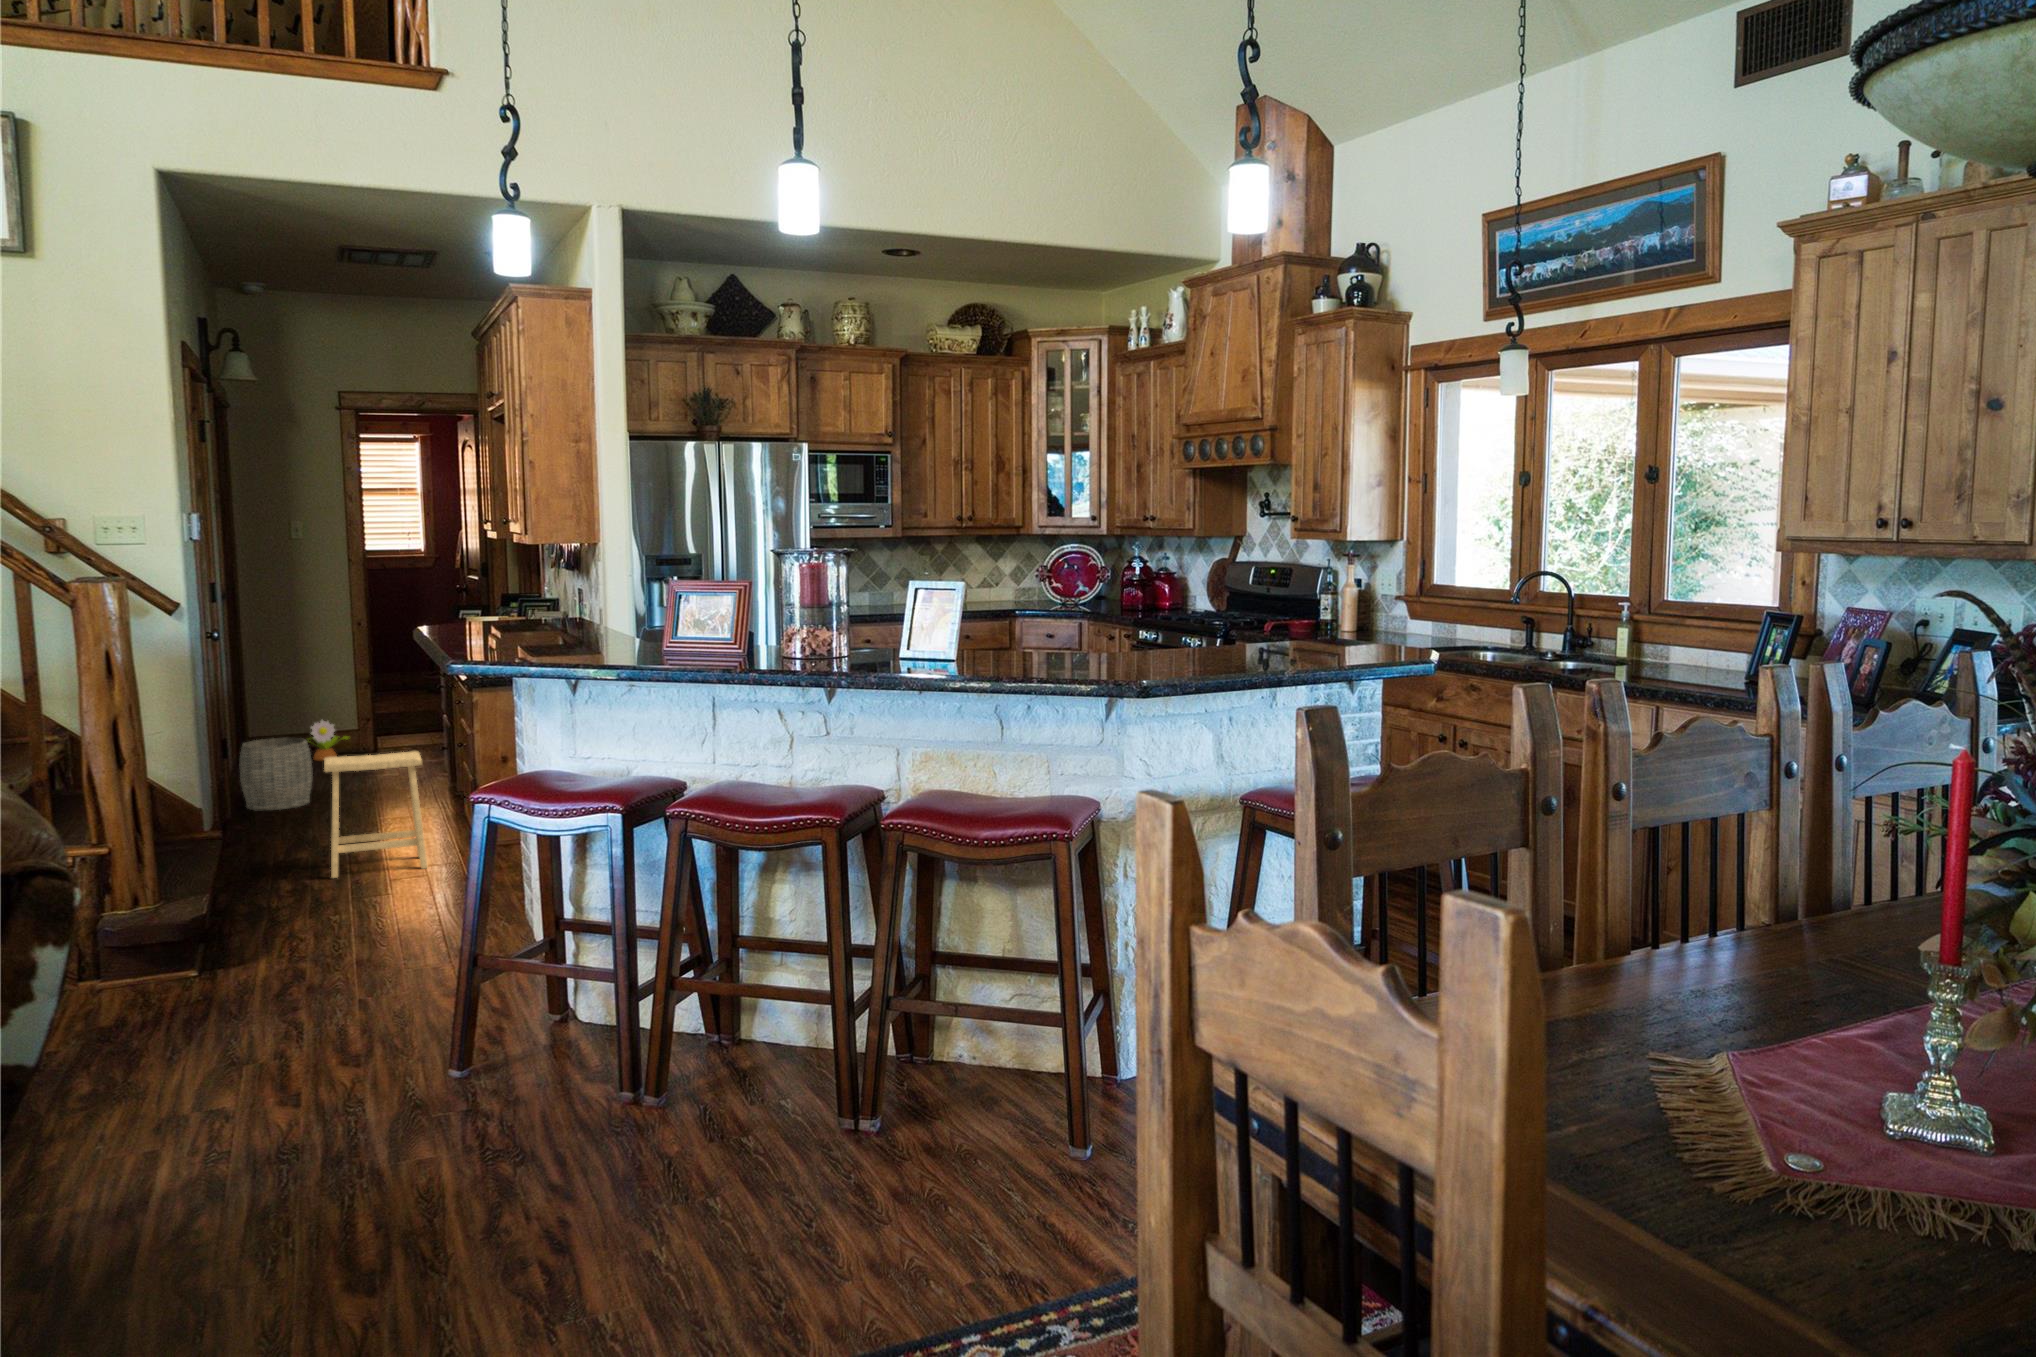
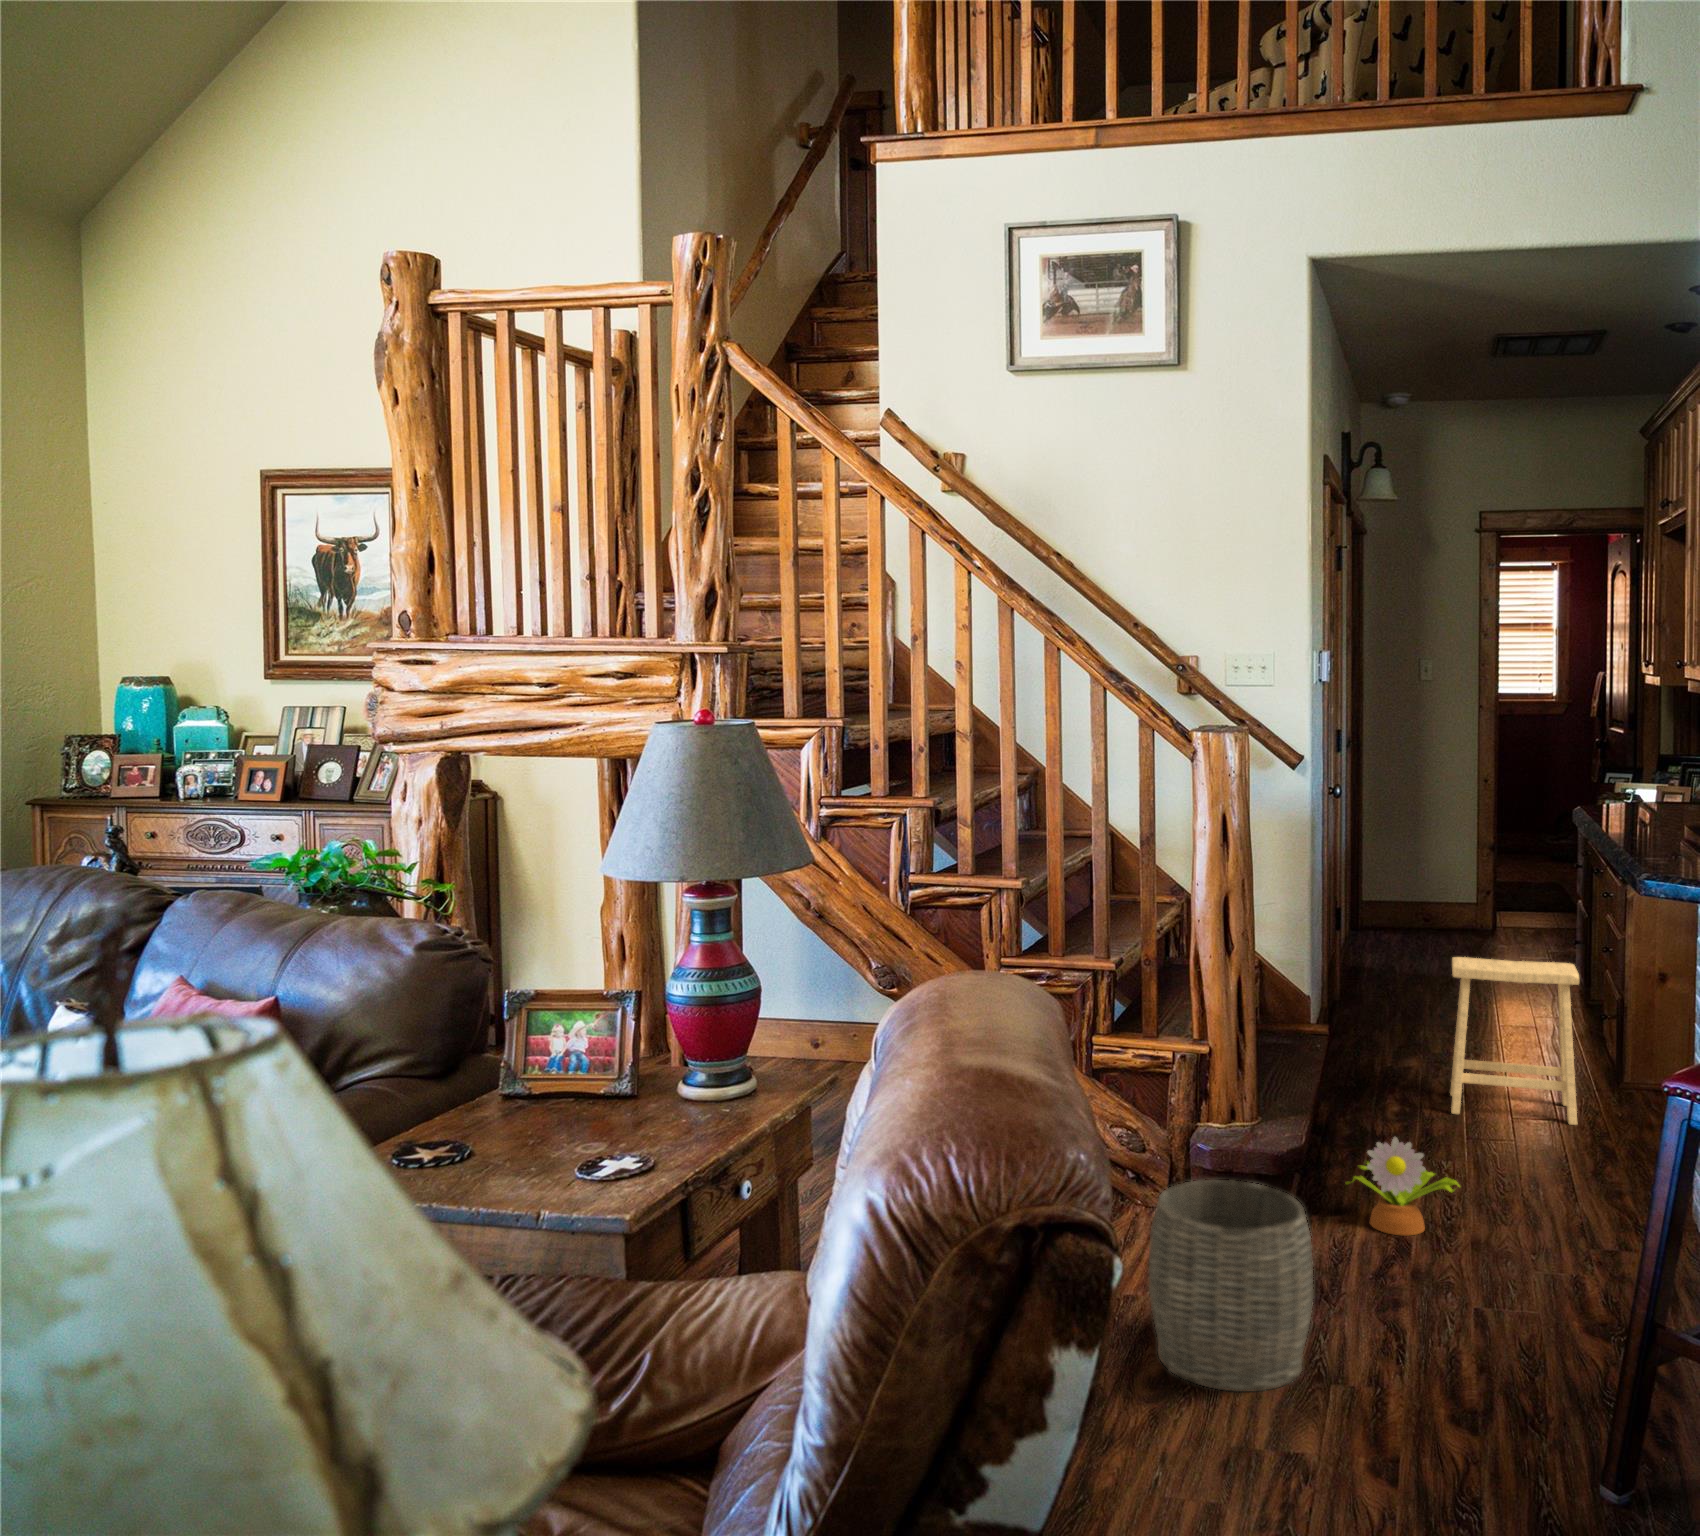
decorative plant: present [307,720,348,761] -> present [1346,1137,1460,1236]
woven basket: present [240,738,313,810] -> present [1149,1180,1313,1392]

